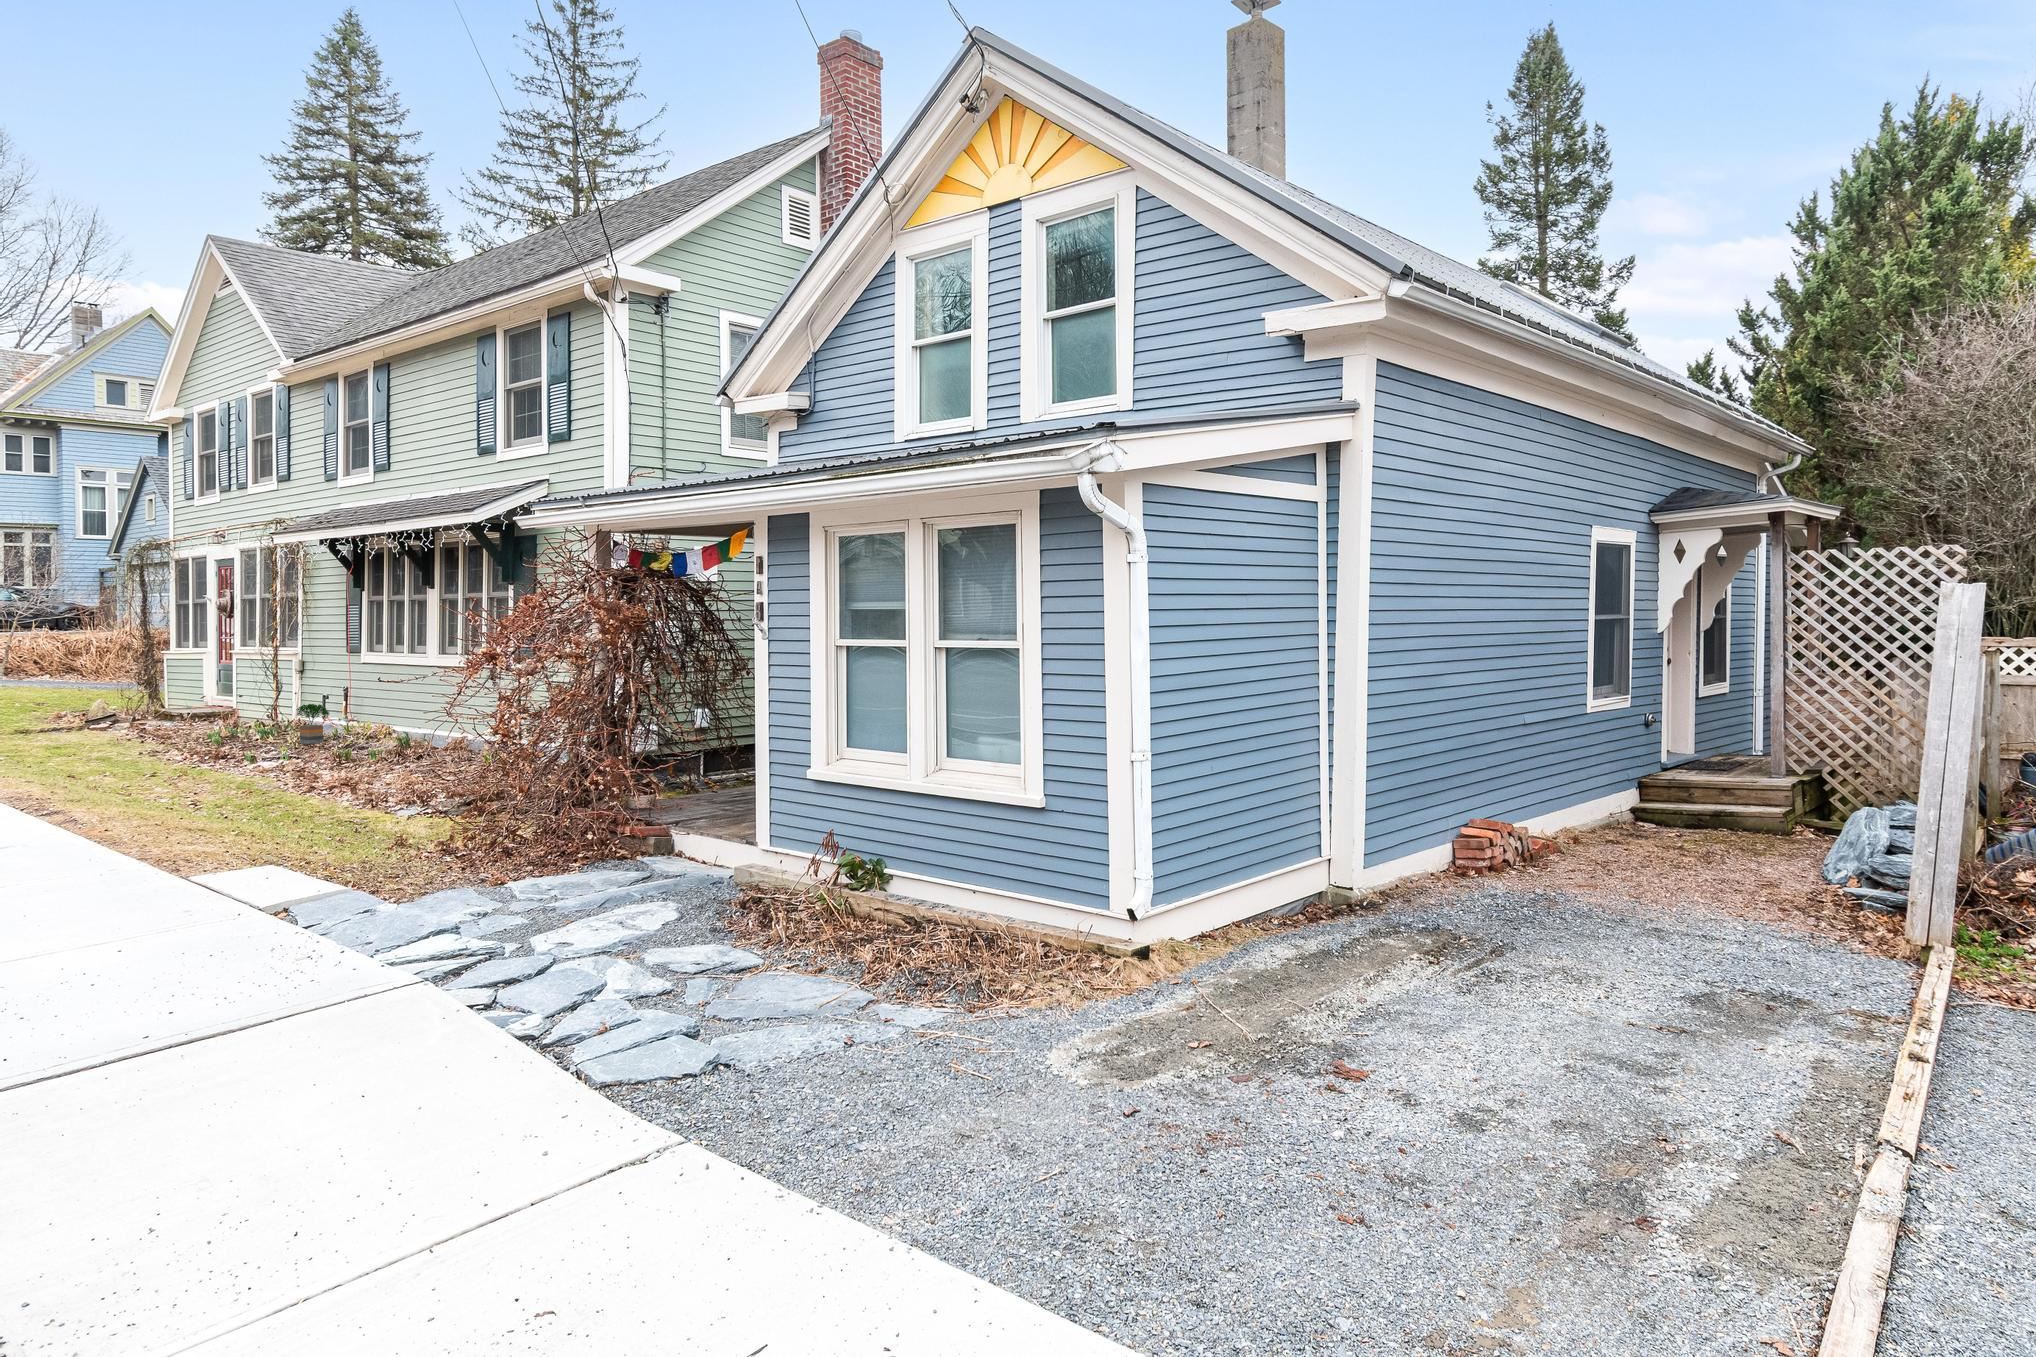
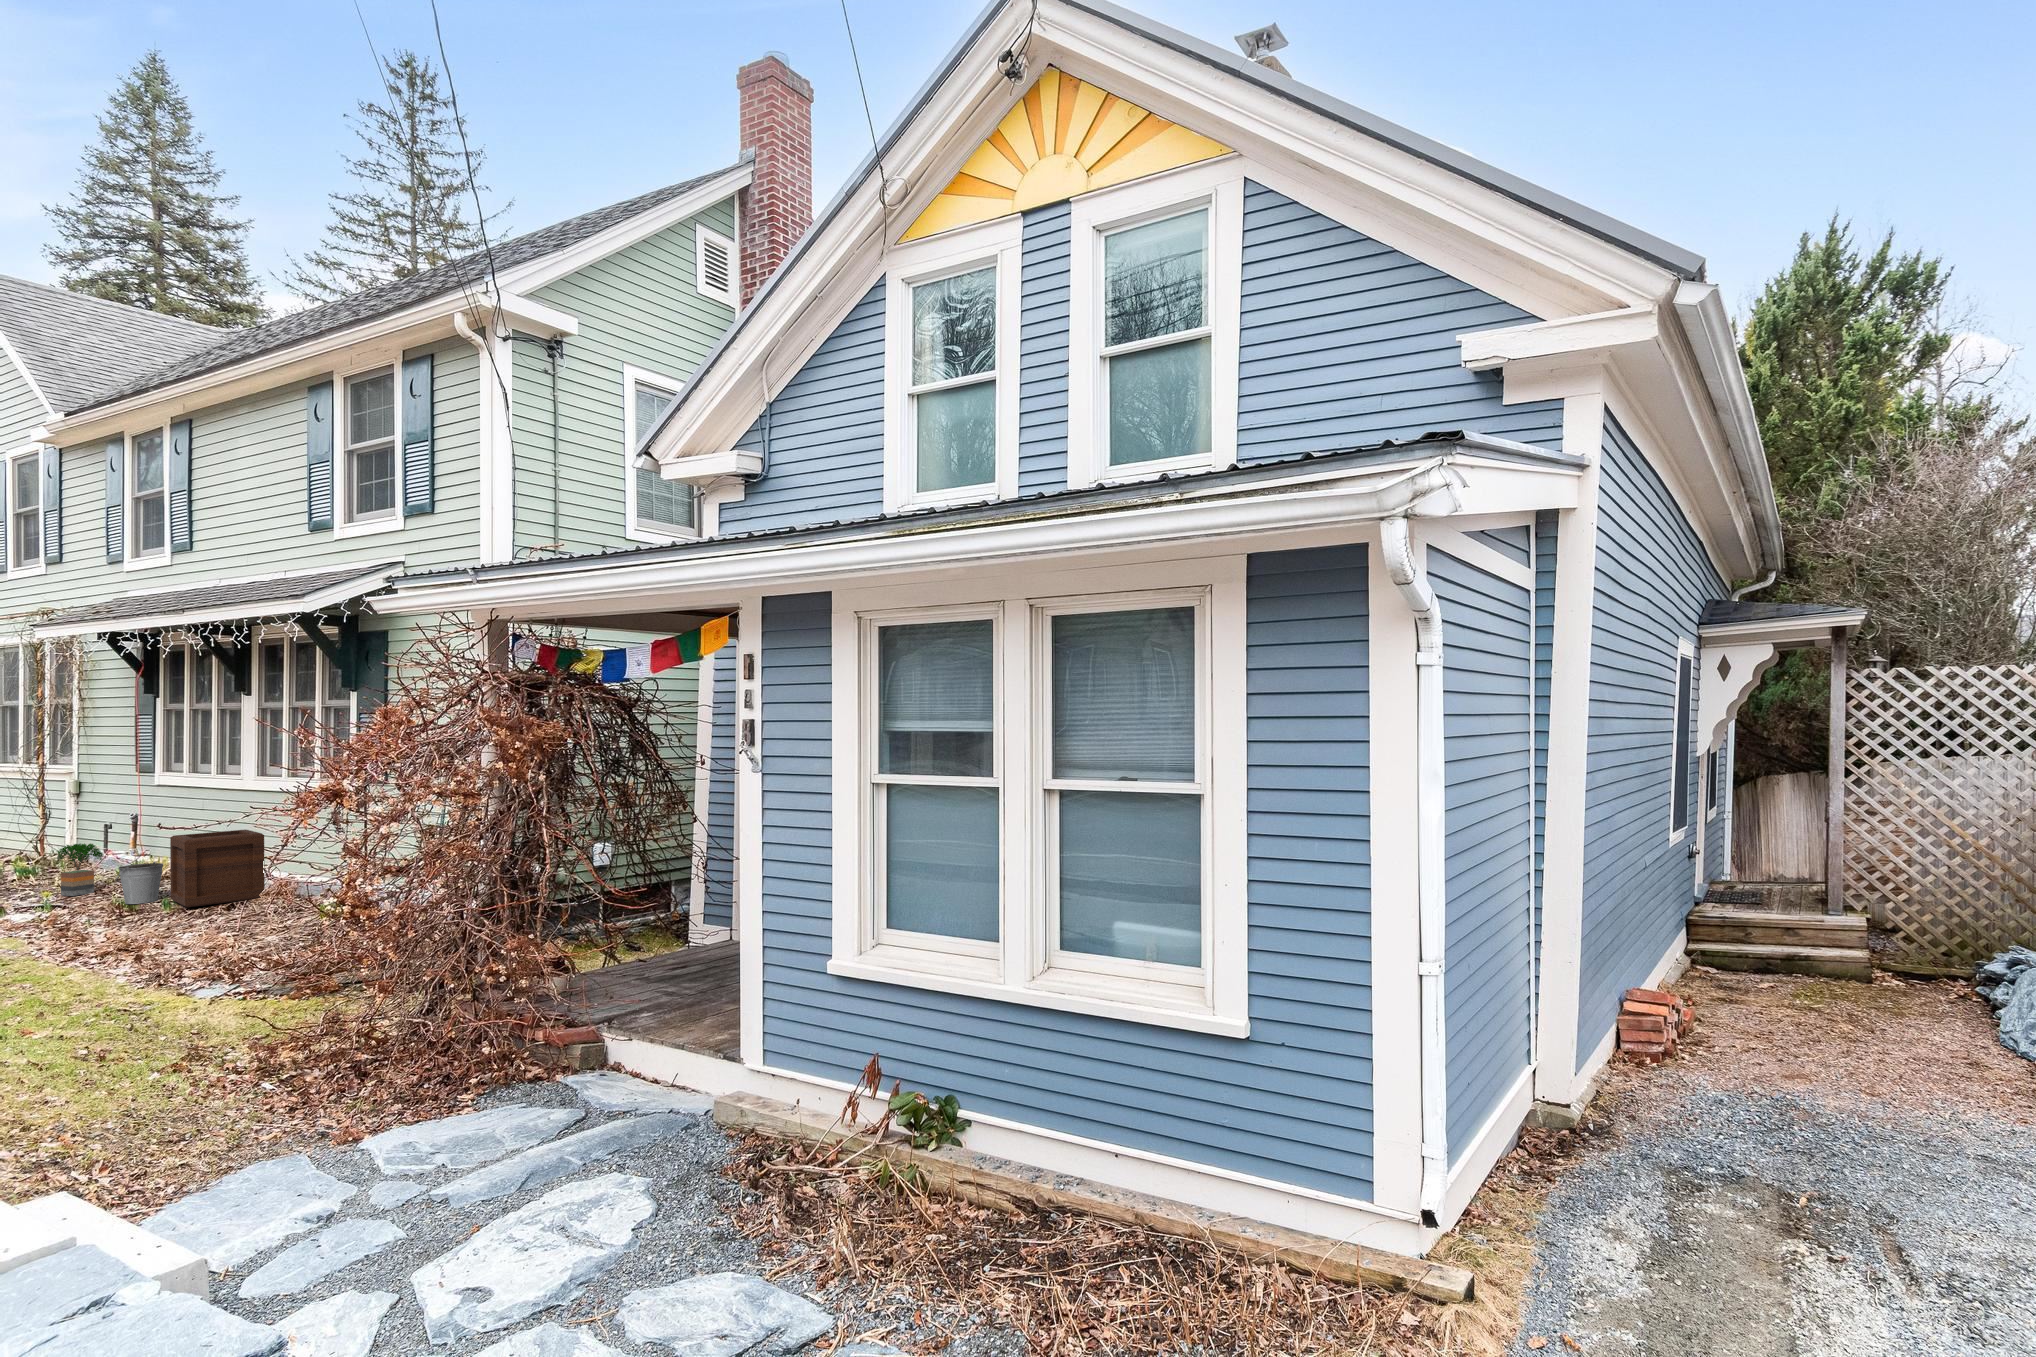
wooden crate: none [377,696,446,753] -> present [170,830,265,907]
bucket: none [340,719,373,750] -> present [117,862,164,904]

